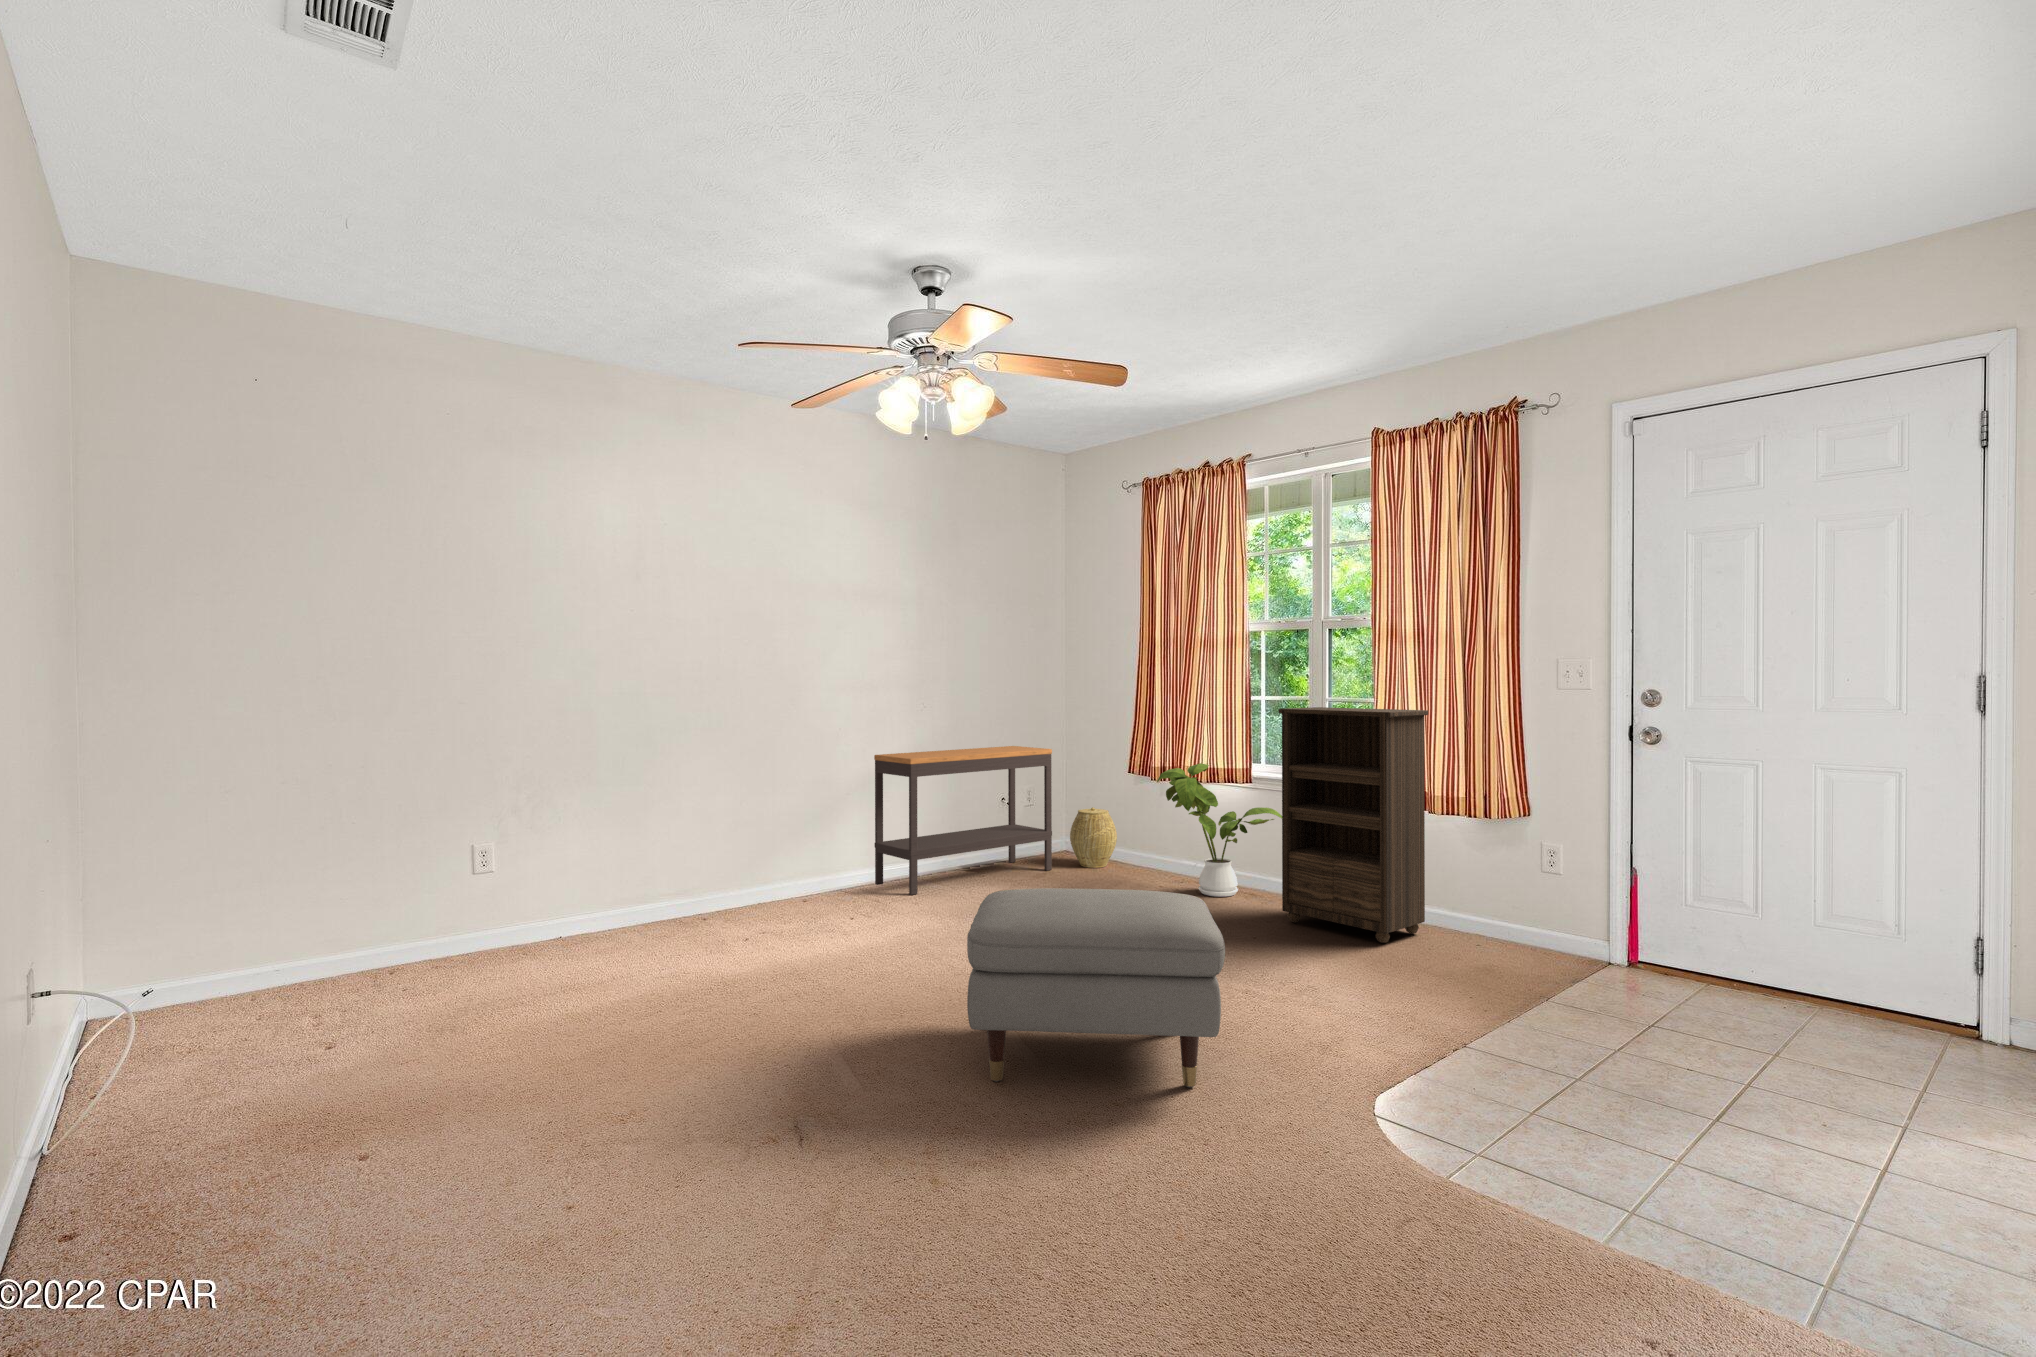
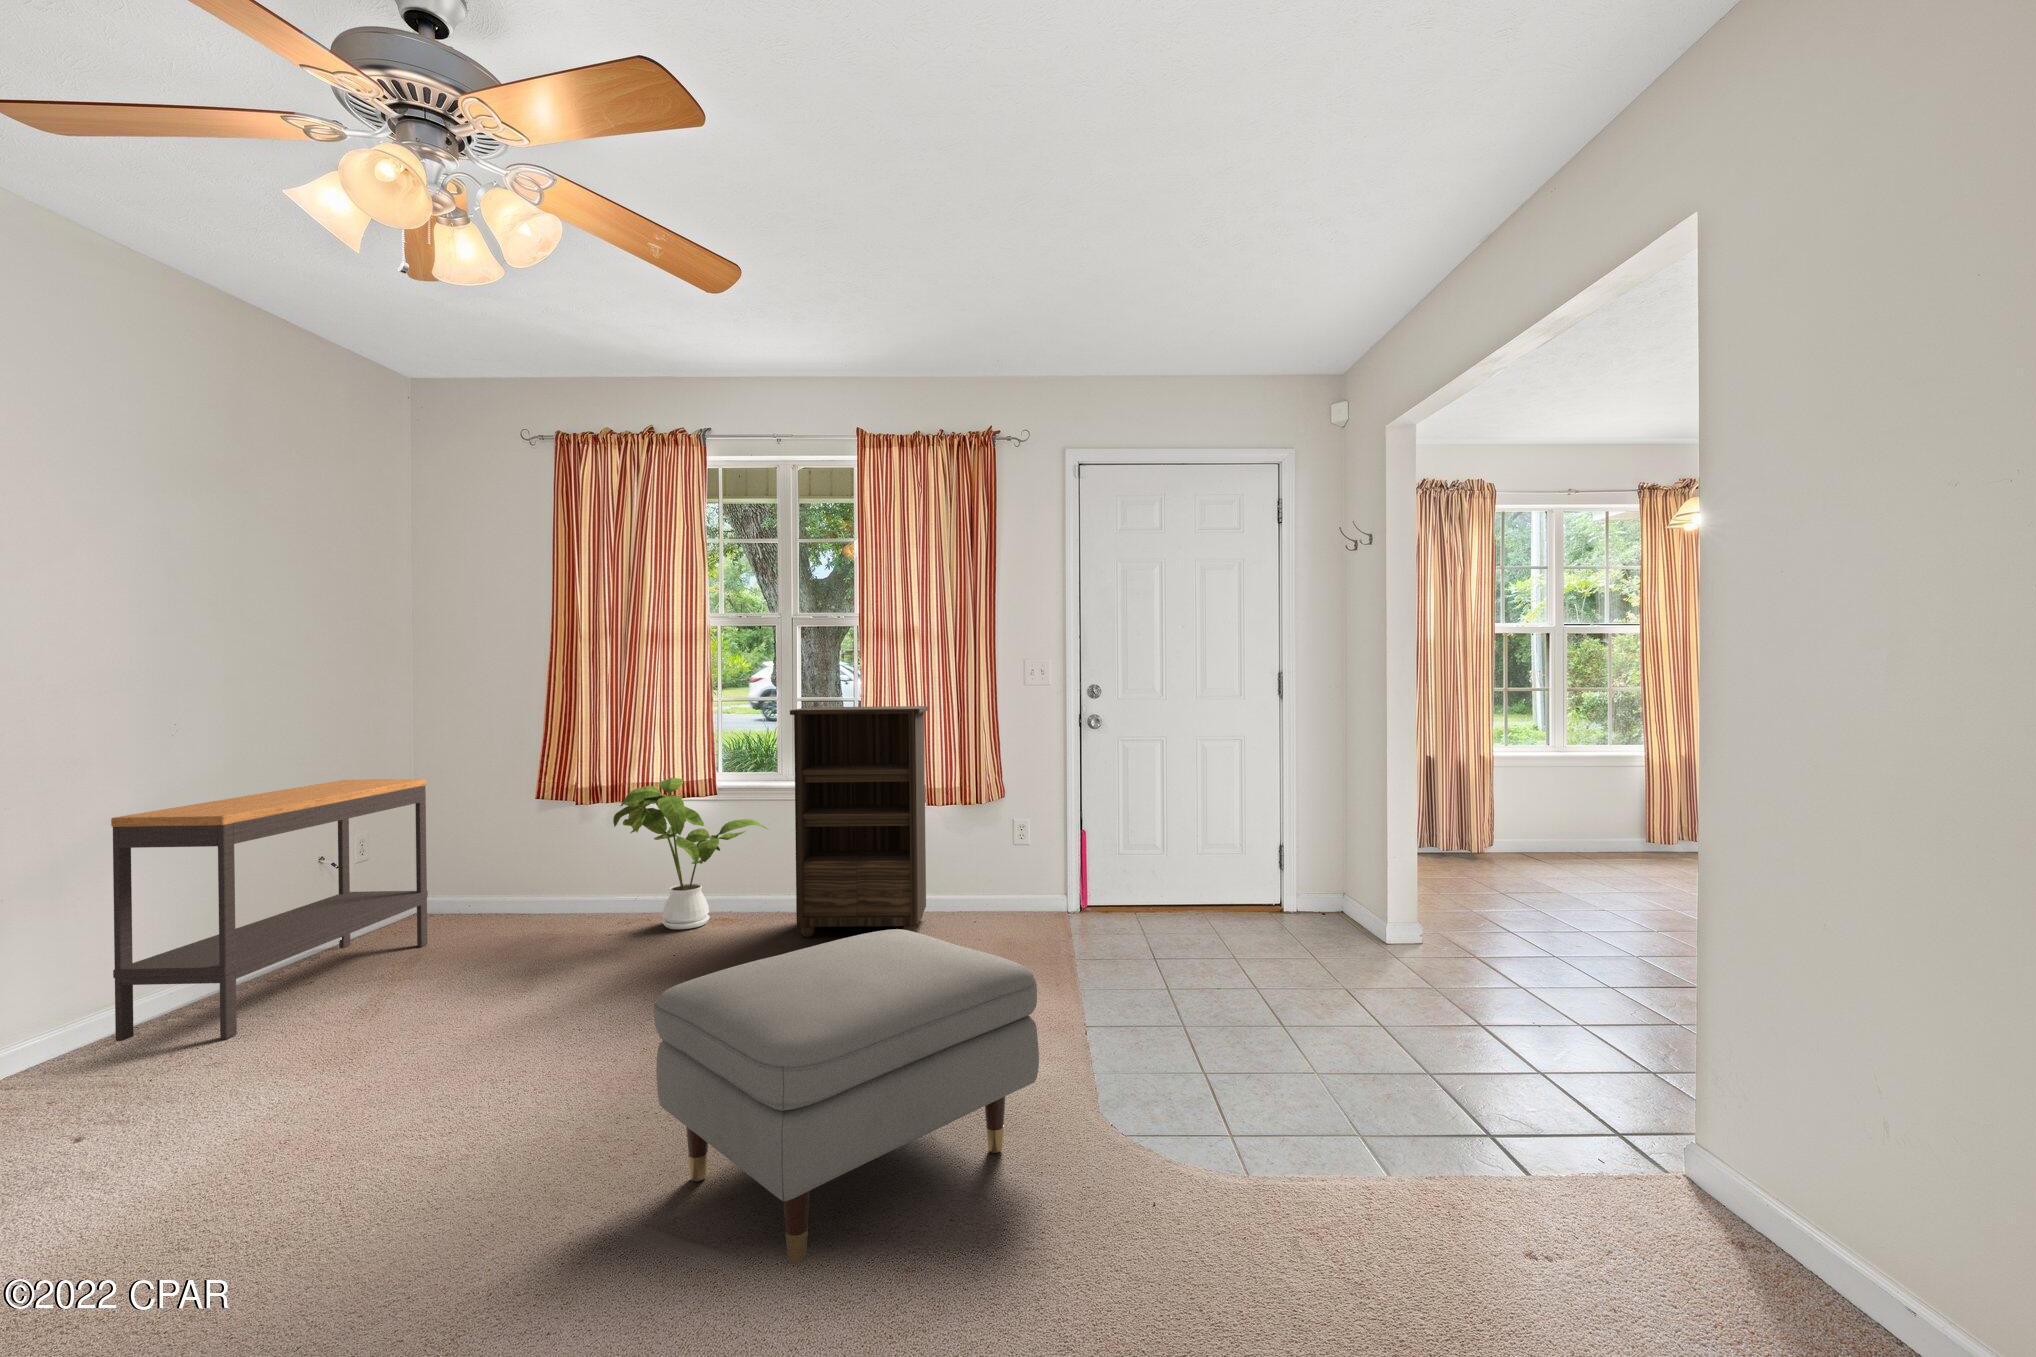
woven basket: present [1070,807,1117,868] -> none [444,850,515,930]

